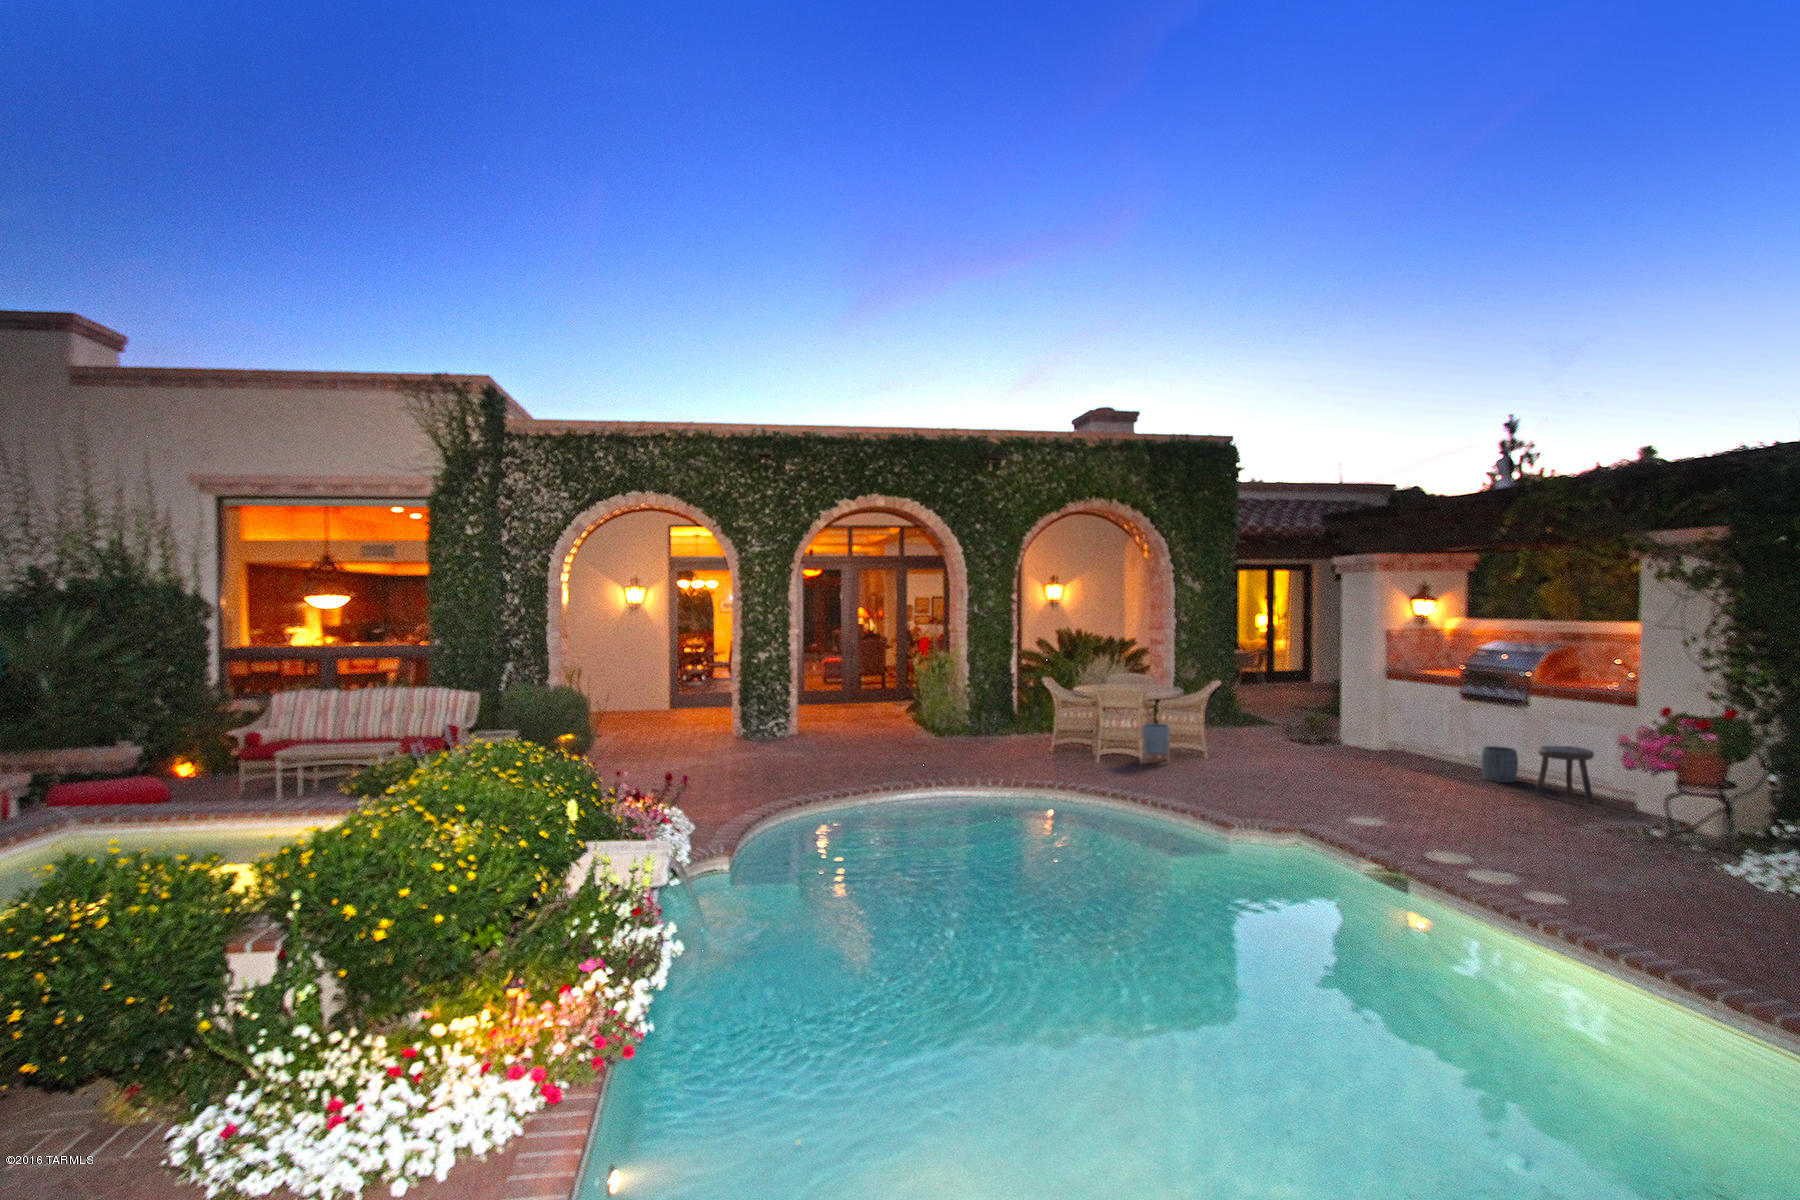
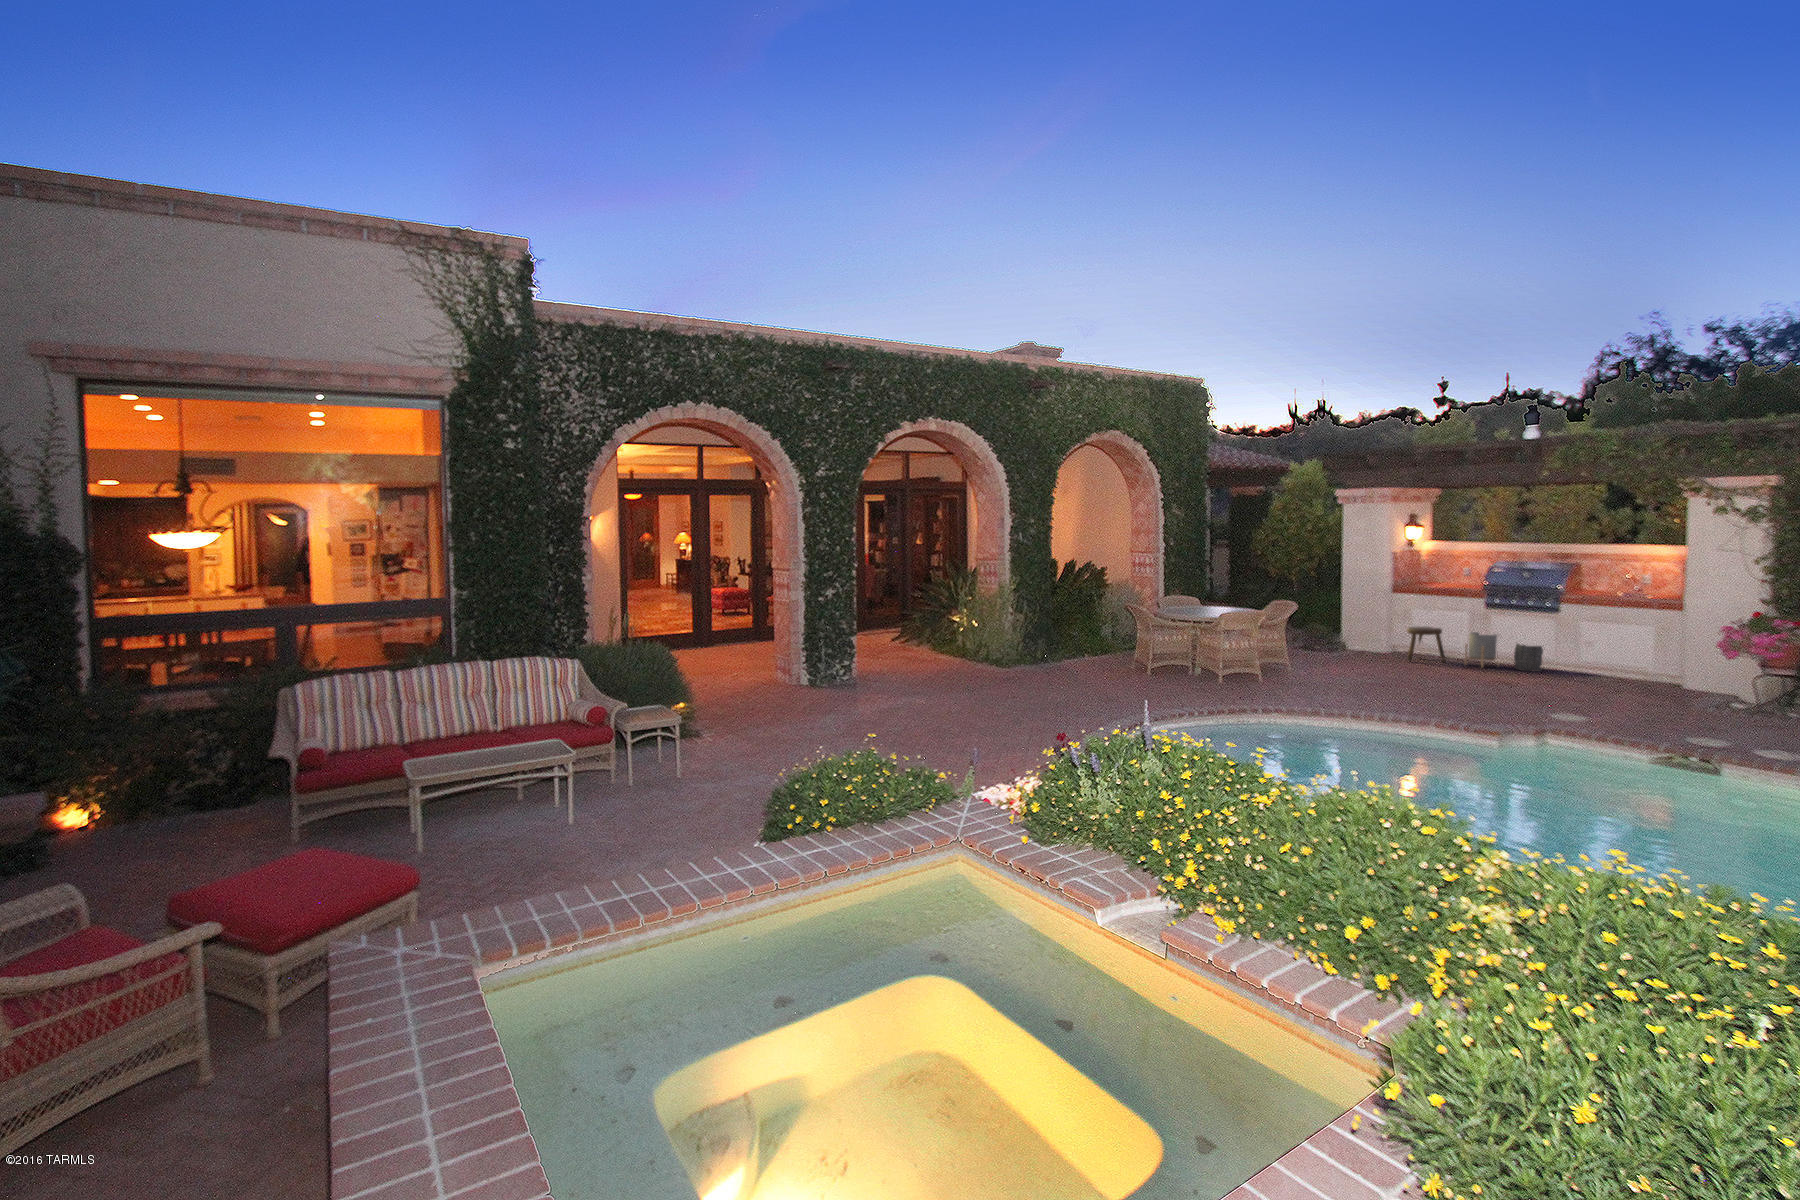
planter: present [1143,723,1170,763] -> present [1465,632,1499,667]
stool: present [1536,746,1594,803] -> present [1407,627,1446,663]

